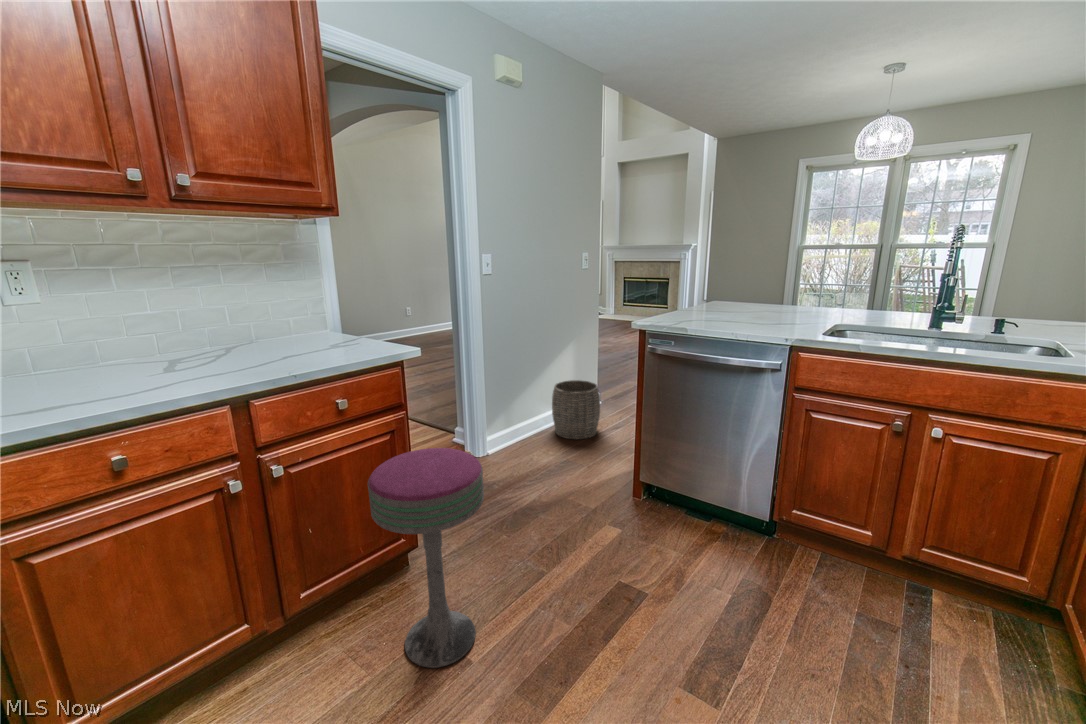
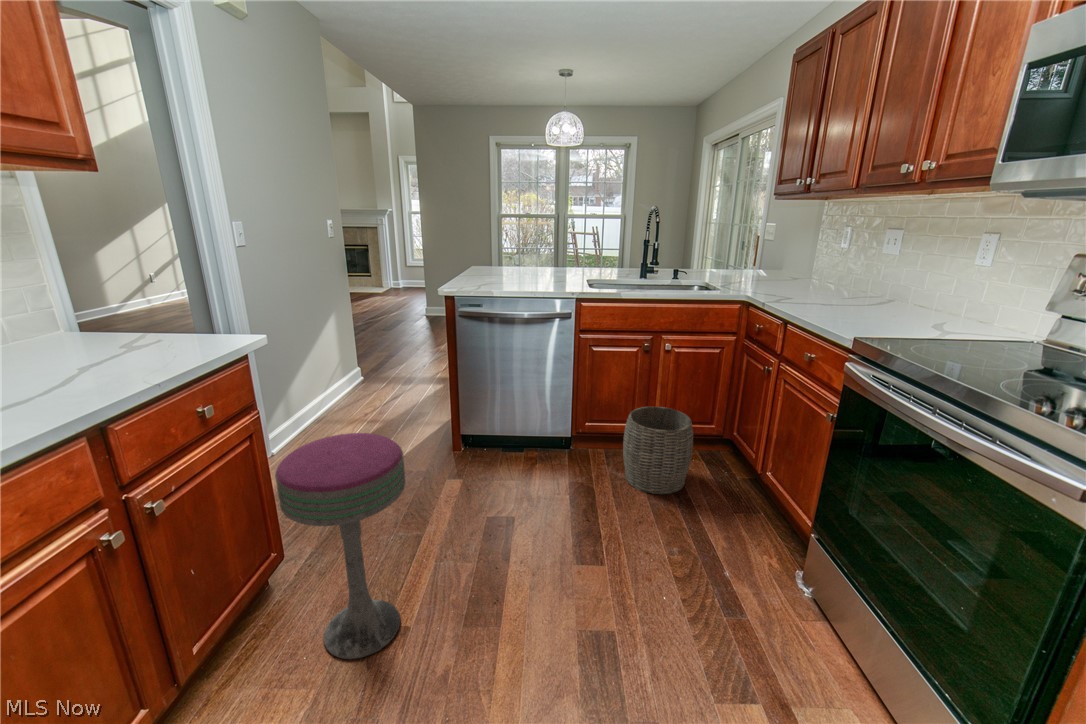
woven basket: present [552,380,600,439] -> present [623,407,693,494]

